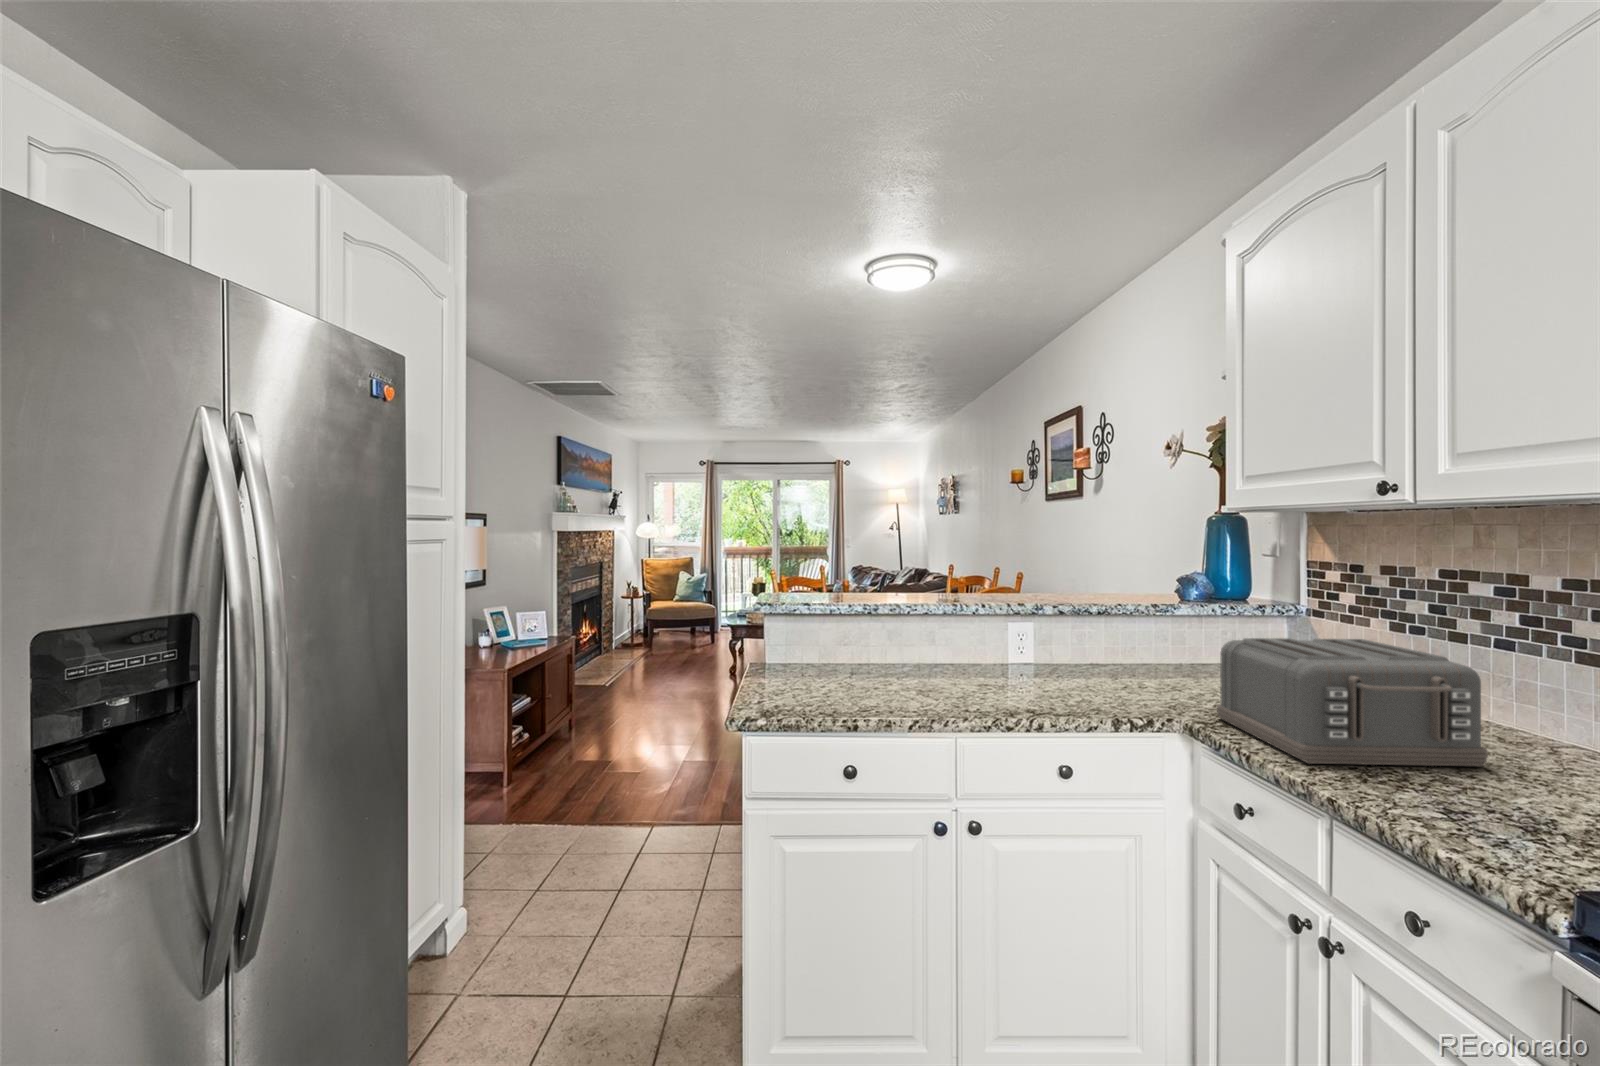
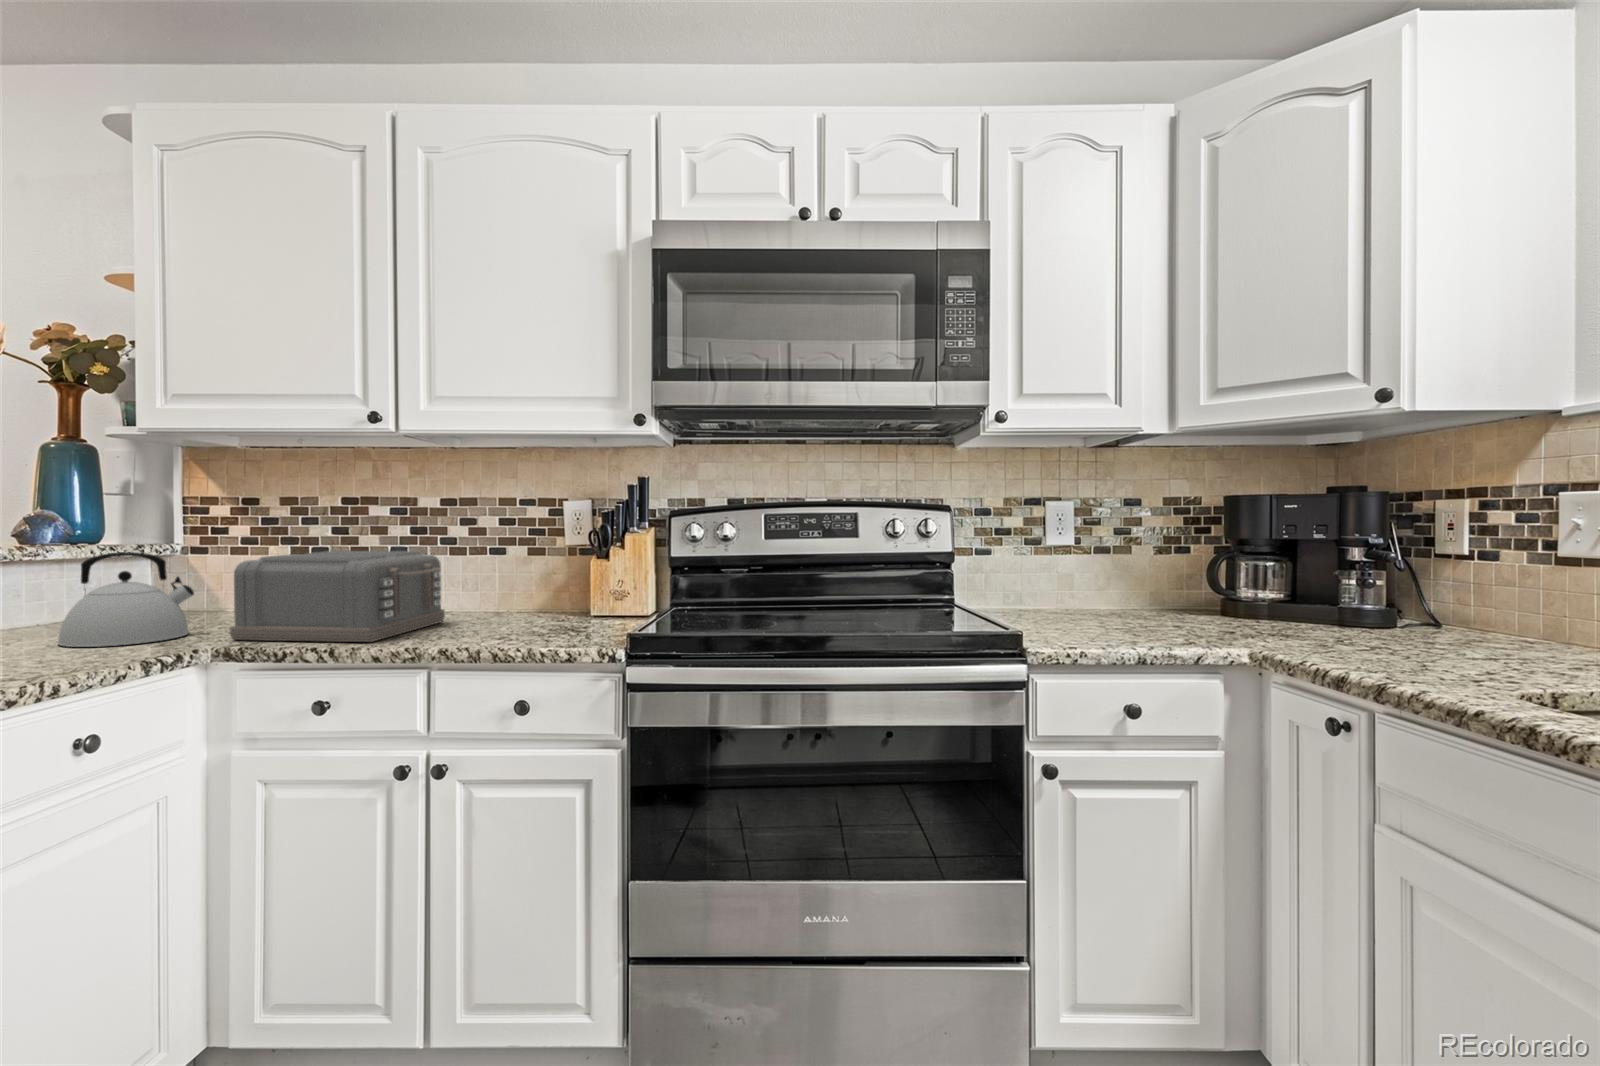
kettle: none [1124,617,1221,703] -> present [57,552,194,647]

